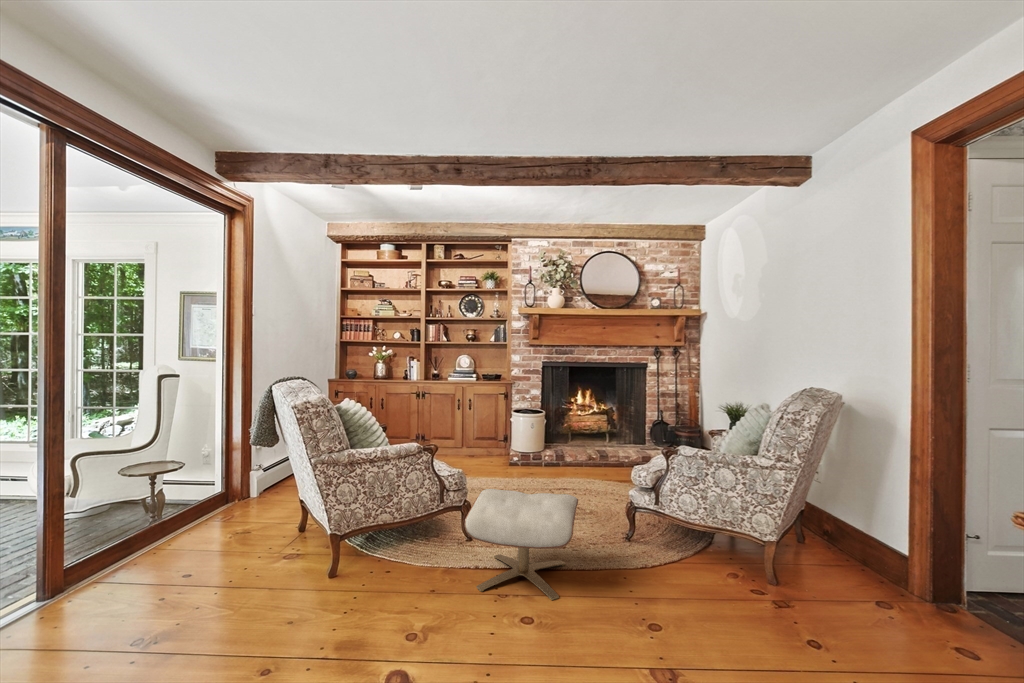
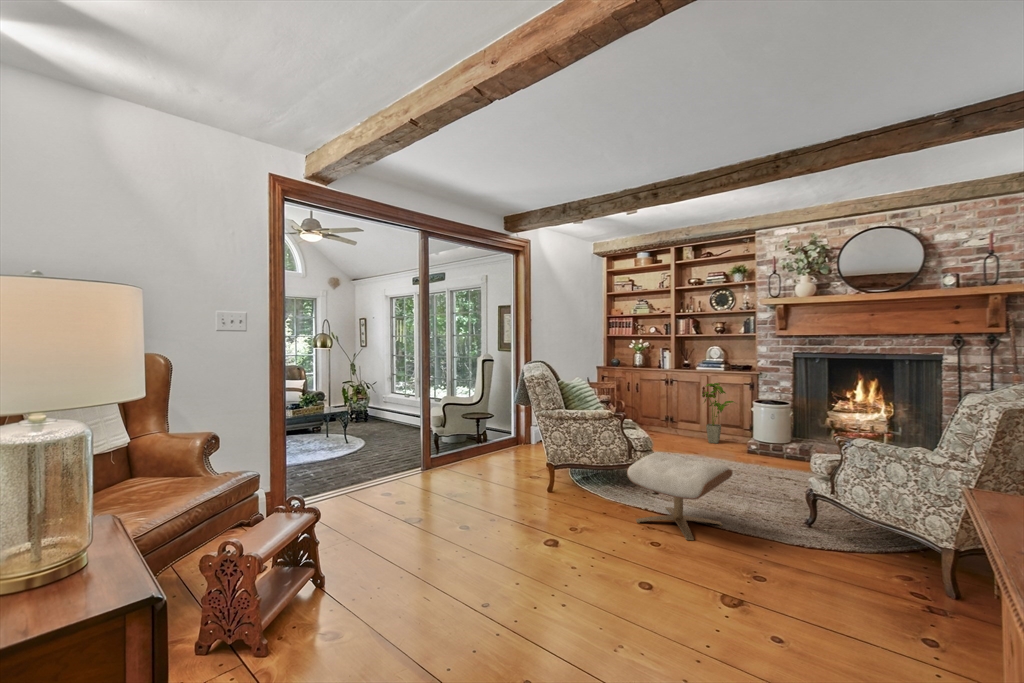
house plant: none [459,393,493,457] -> present [703,383,734,443]

